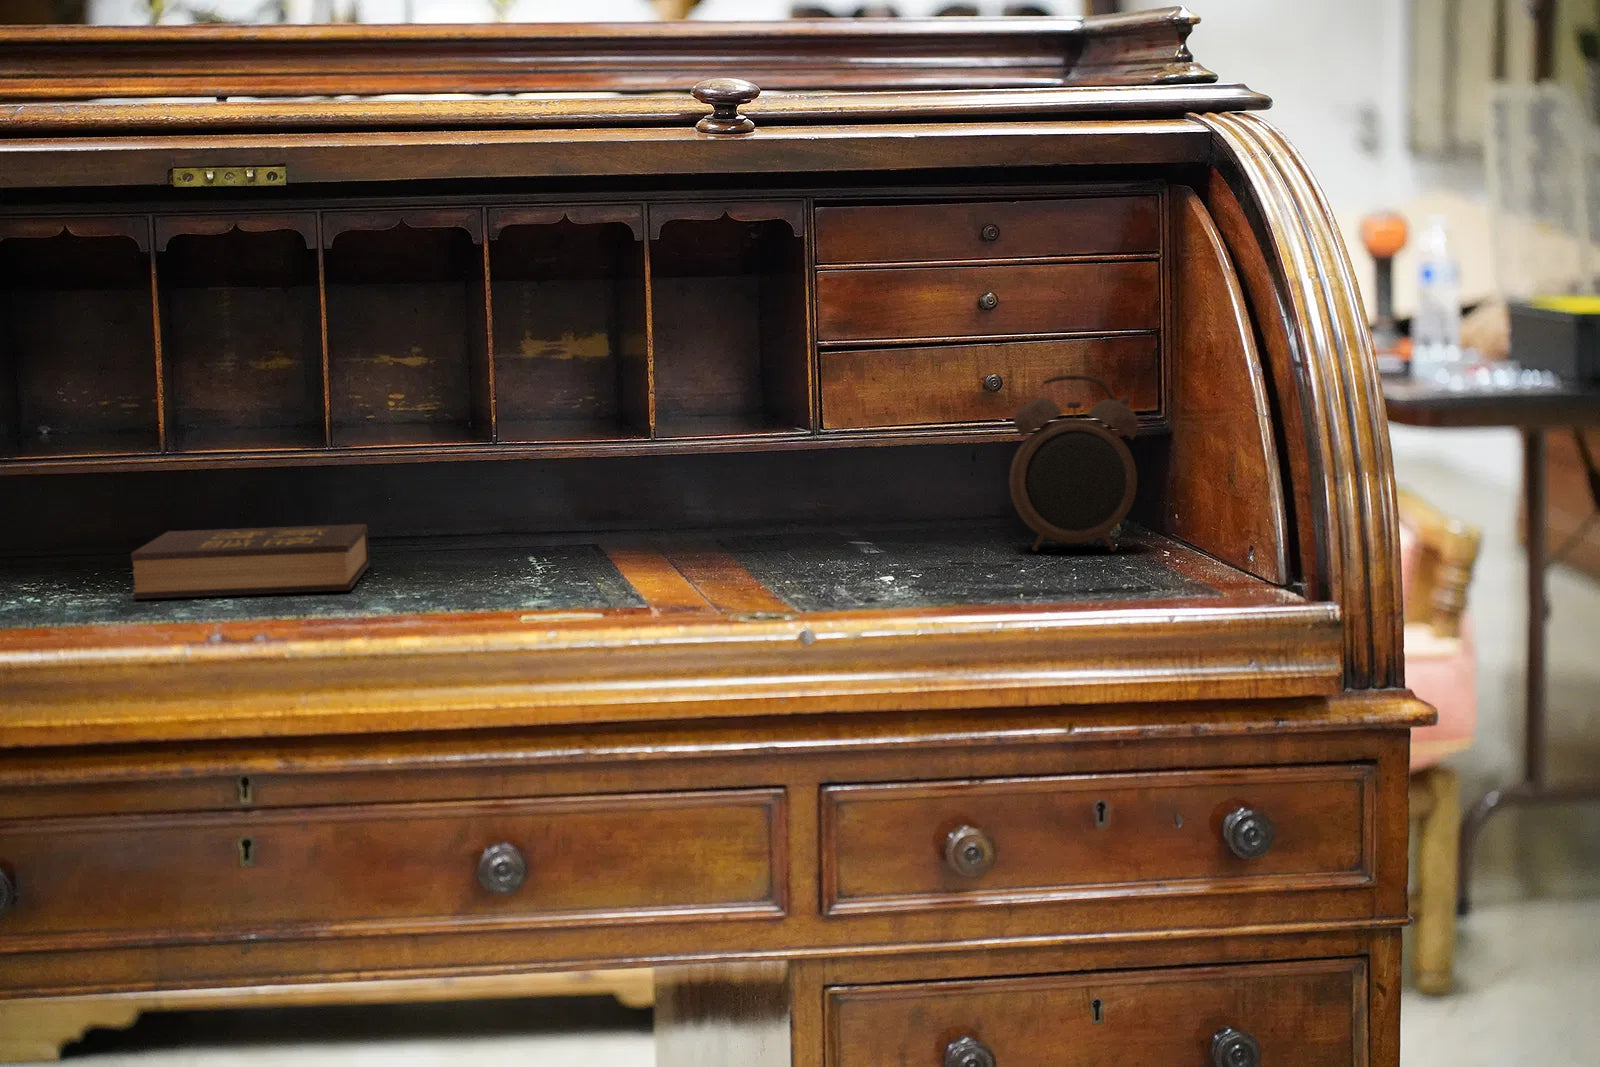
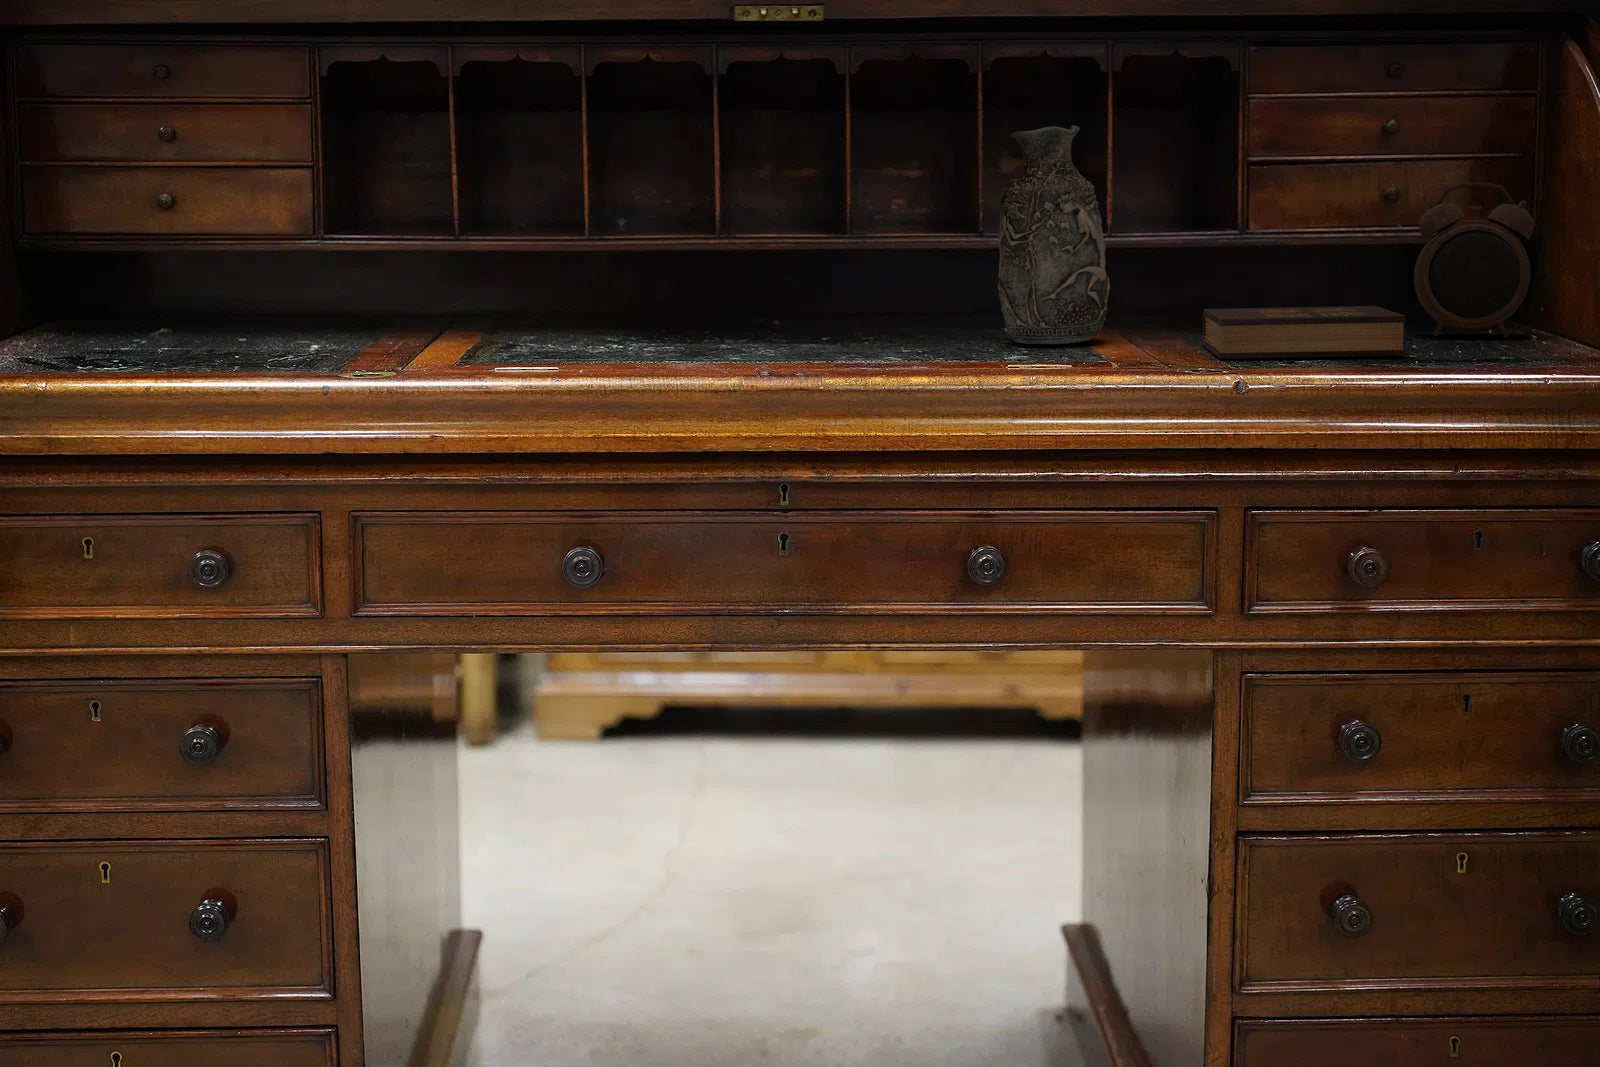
decorative vase: none [527,311,662,572] -> present [998,125,1110,344]
hardback book: present [131,524,369,599] -> present [1203,306,1405,359]

